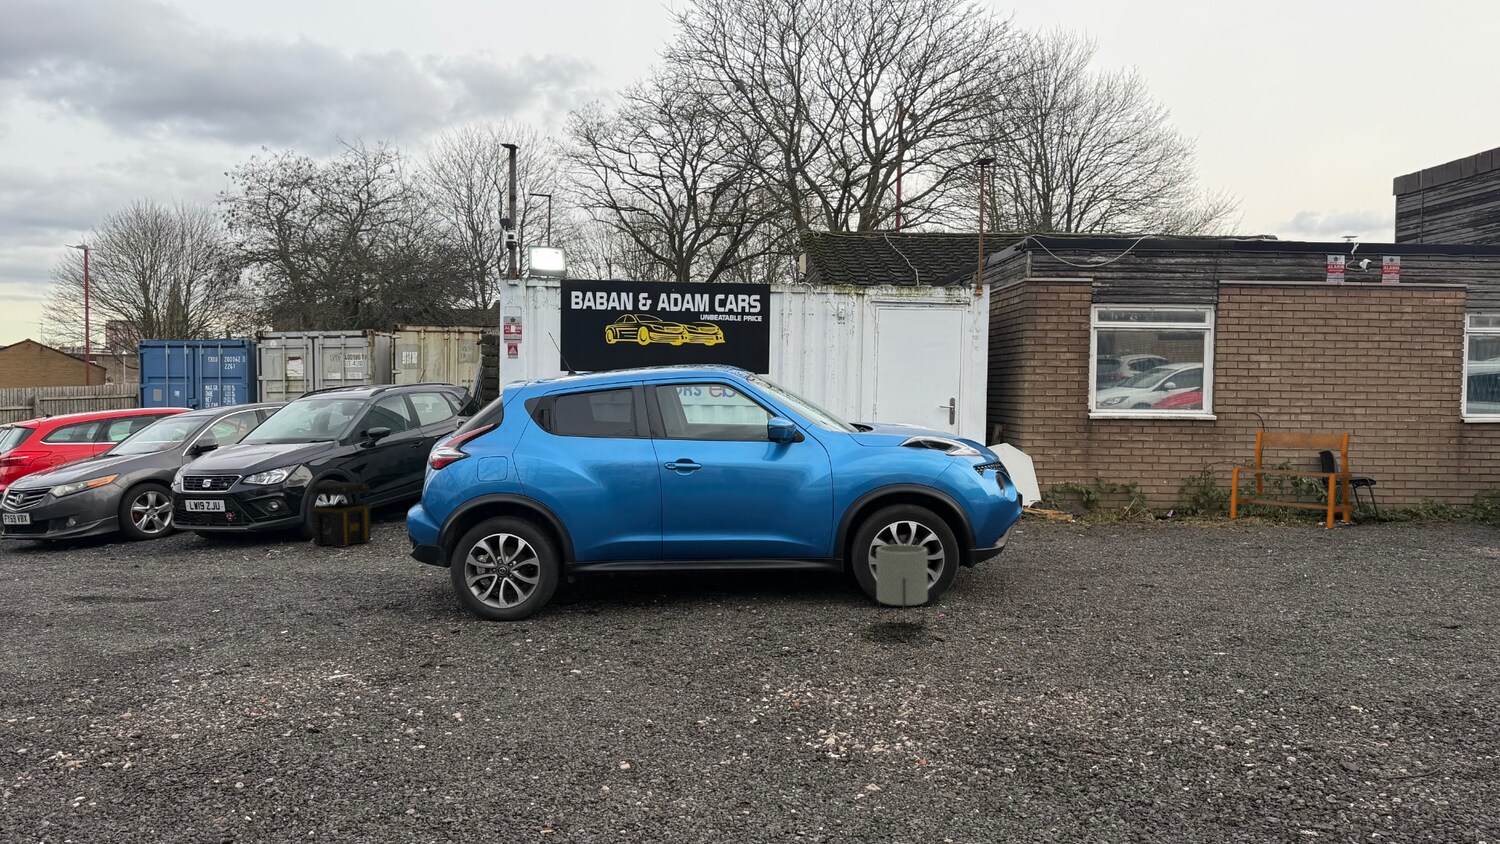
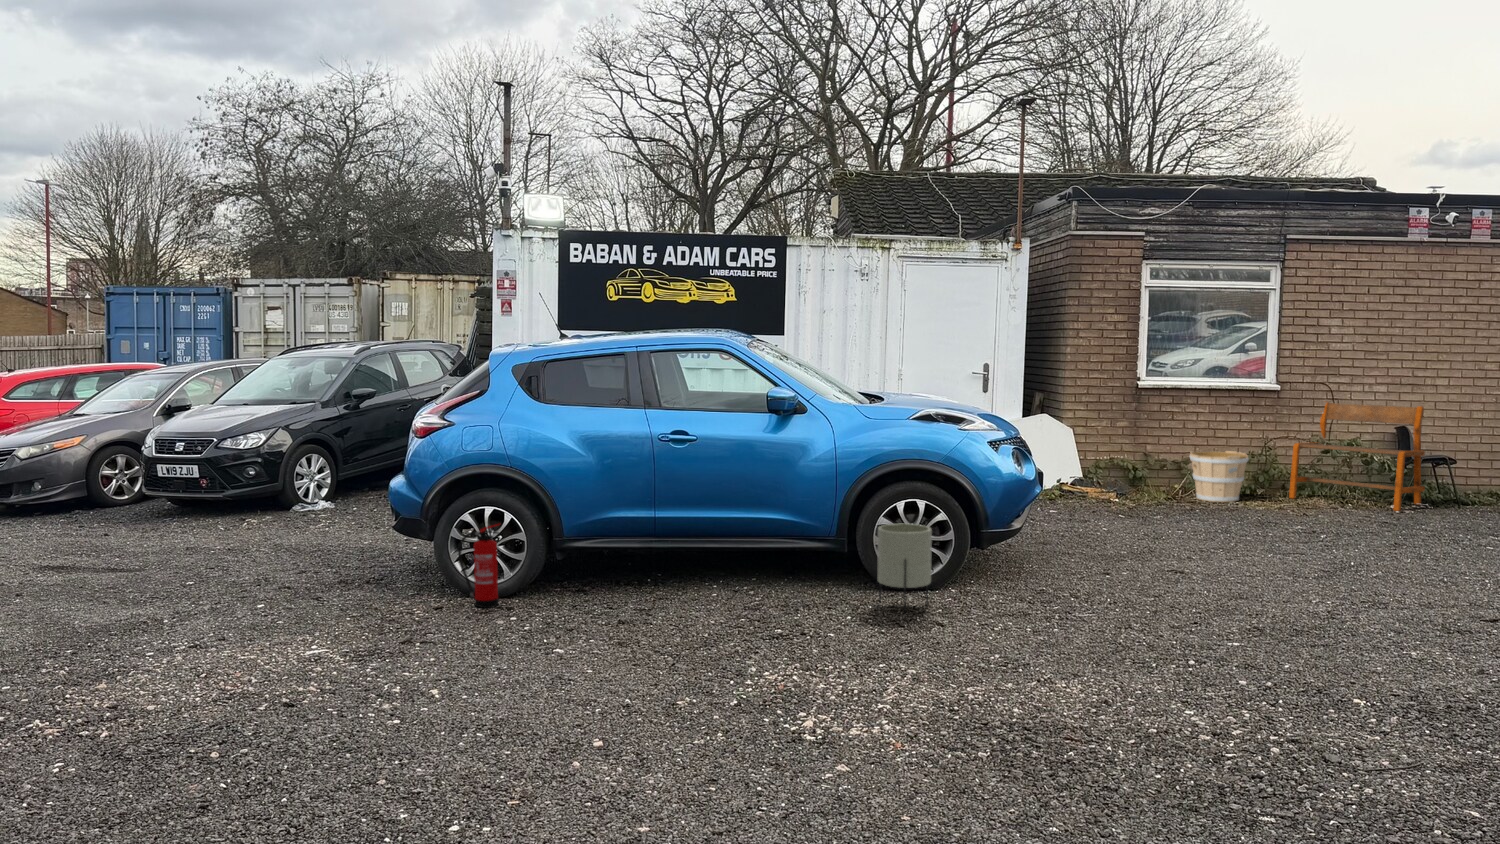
wooden bucket: none [1140,476,1194,523] -> present [1190,451,1248,502]
toolbox: present [311,482,371,547] -> none [290,447,354,517]
fire extinguisher: none [476,550,517,632] -> present [458,524,500,608]

